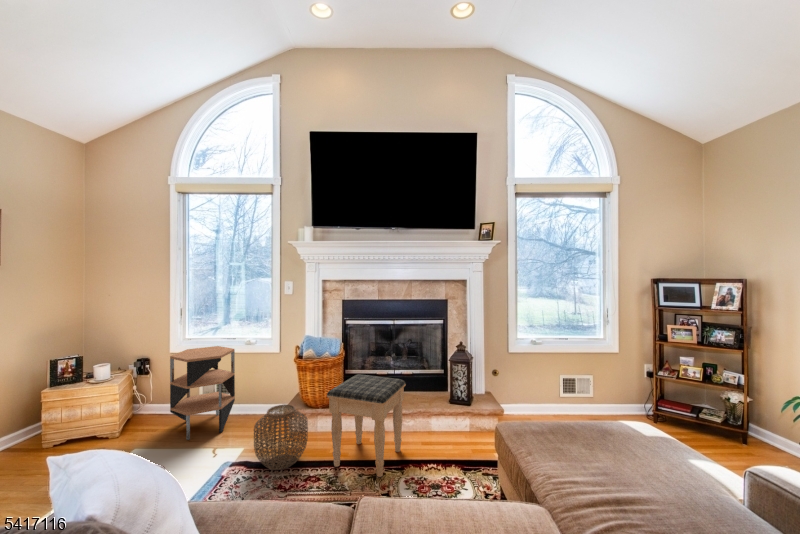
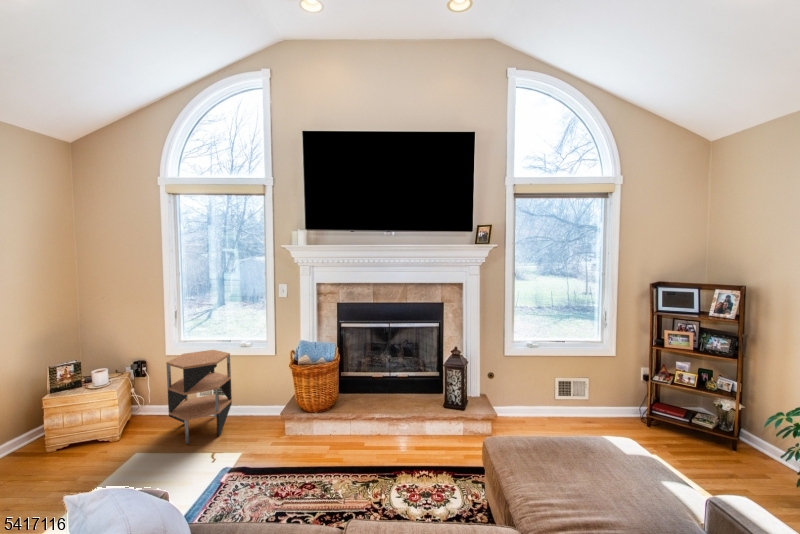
footstool: present [327,374,406,477] -> none [321,382,399,484]
woven basket: present [254,405,308,470] -> none [250,412,303,476]

